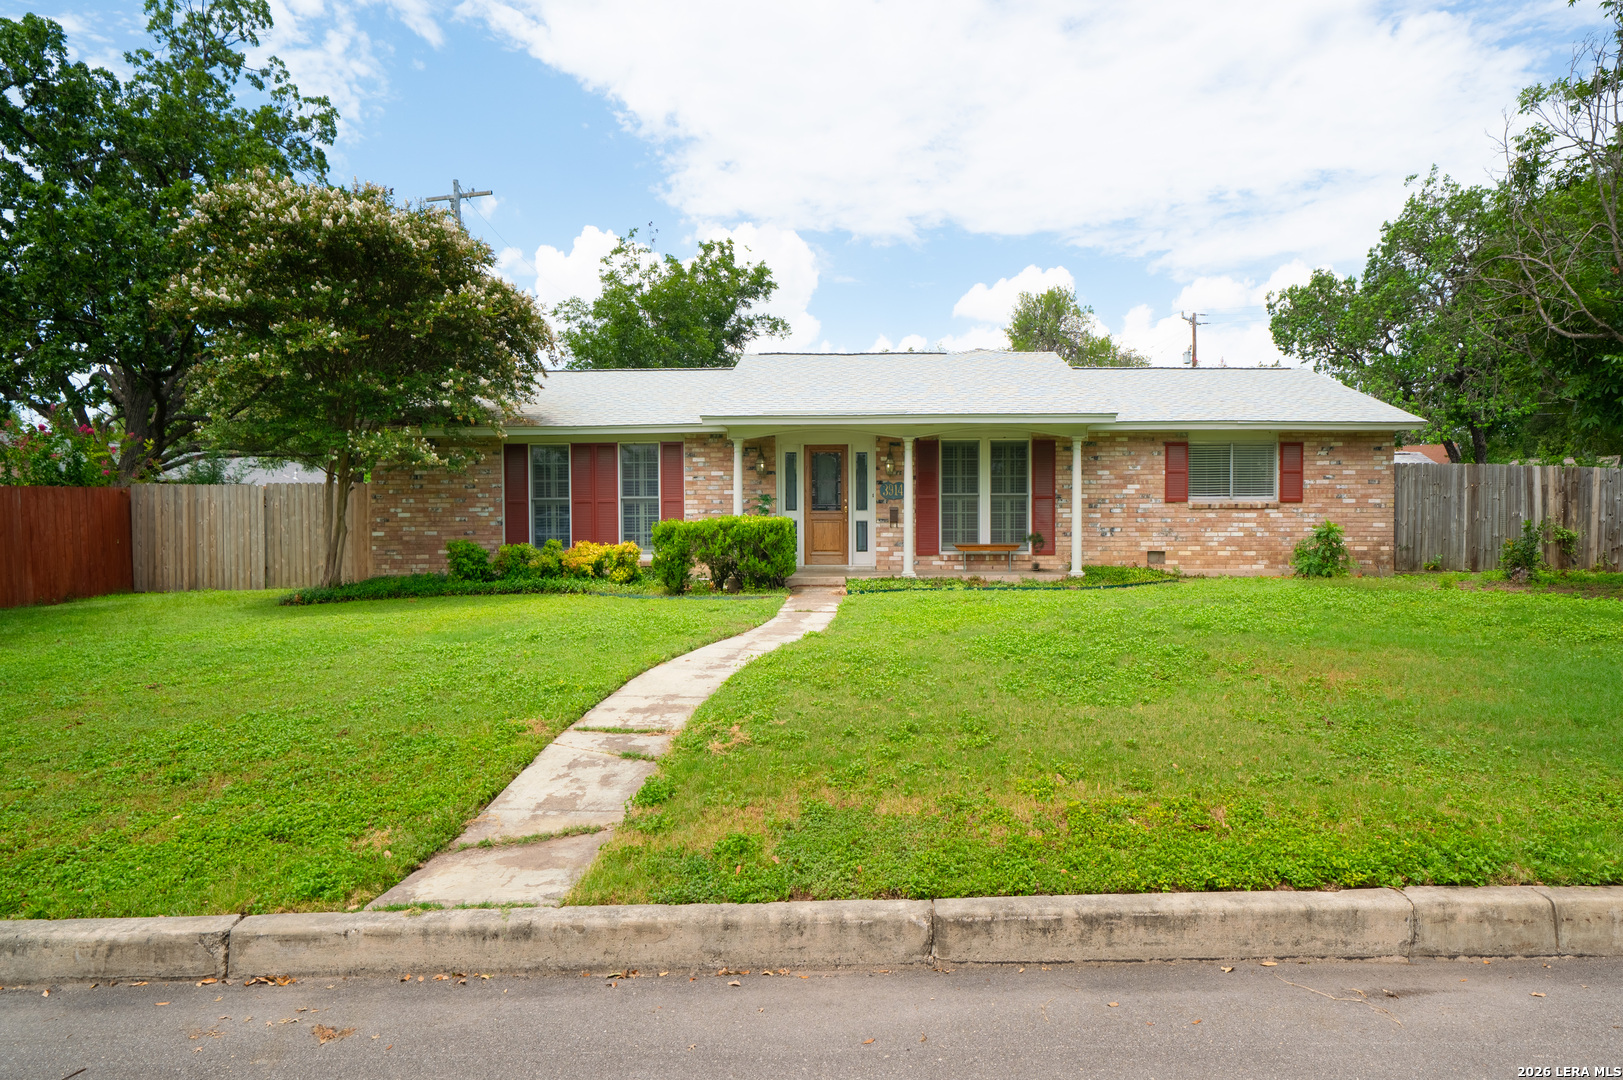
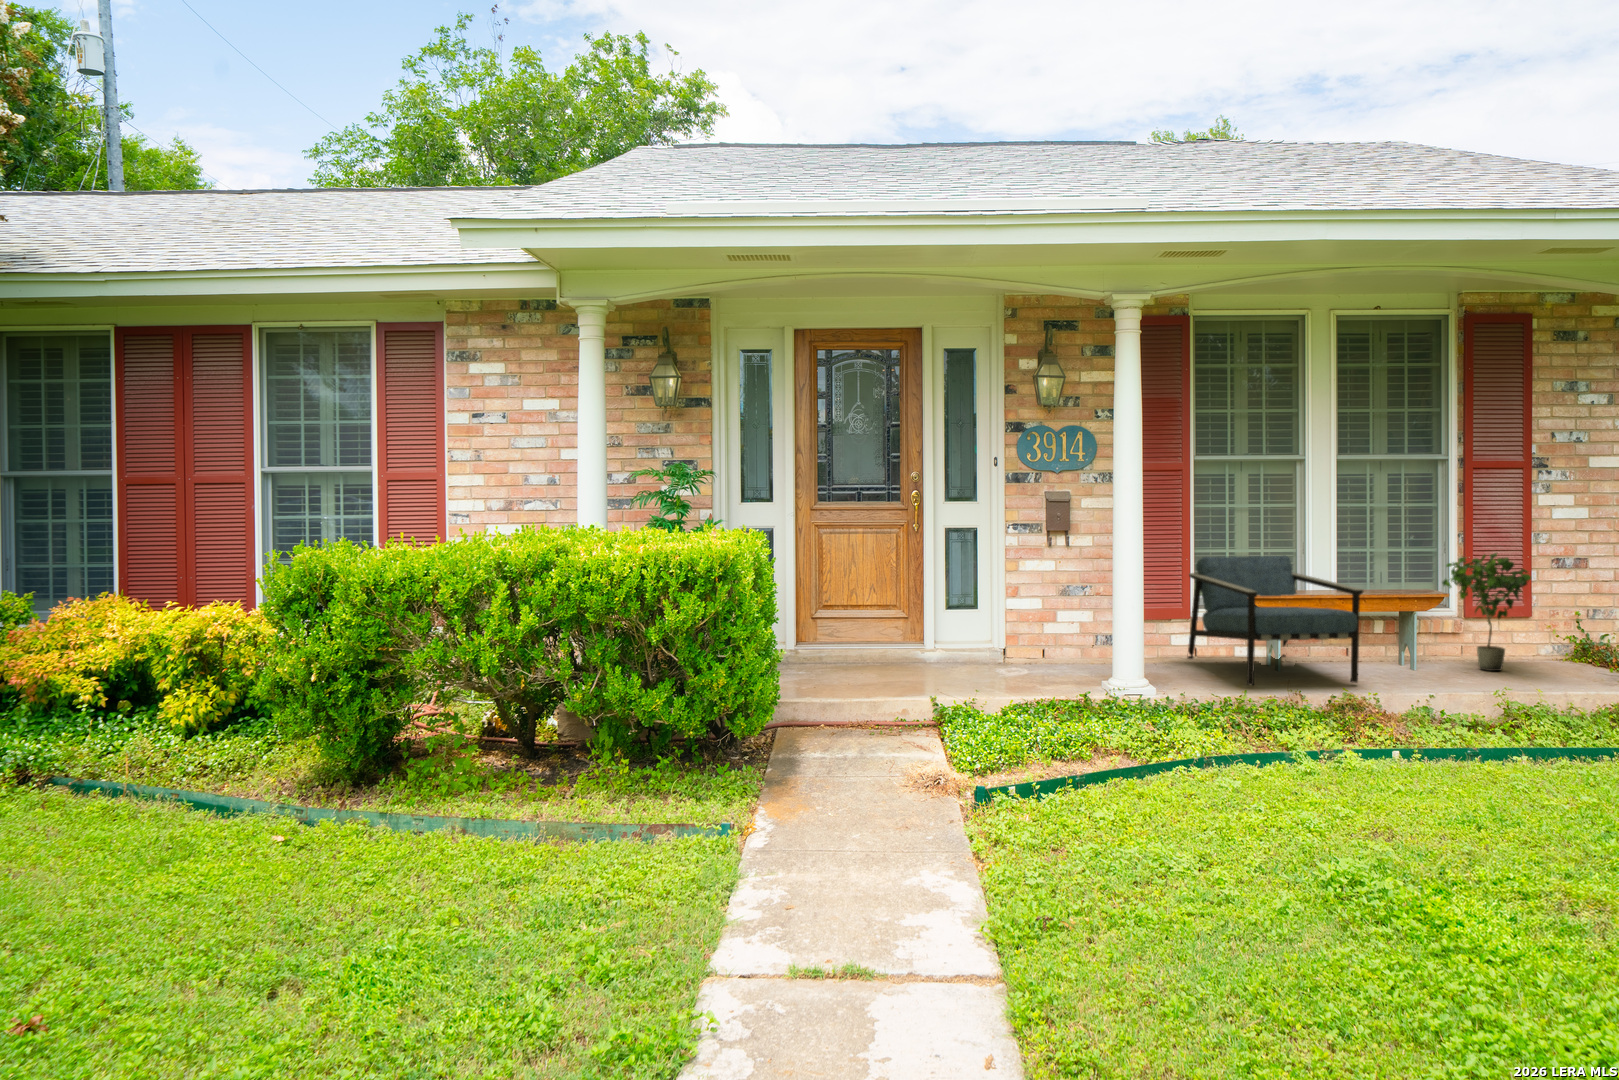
armchair: none [938,531,985,572] -> present [1188,556,1363,685]

